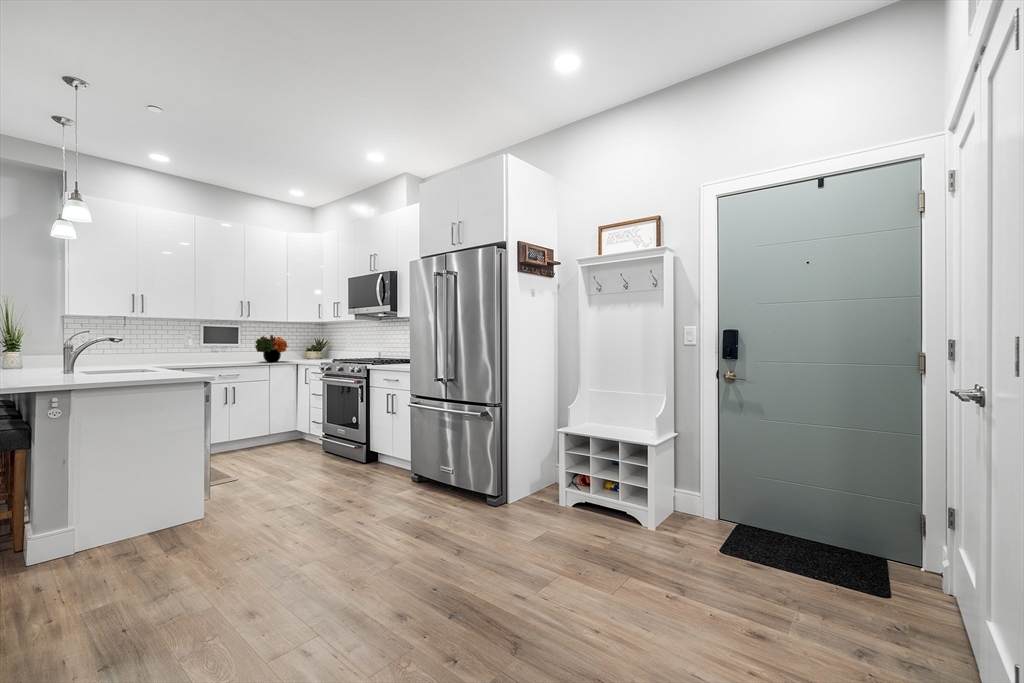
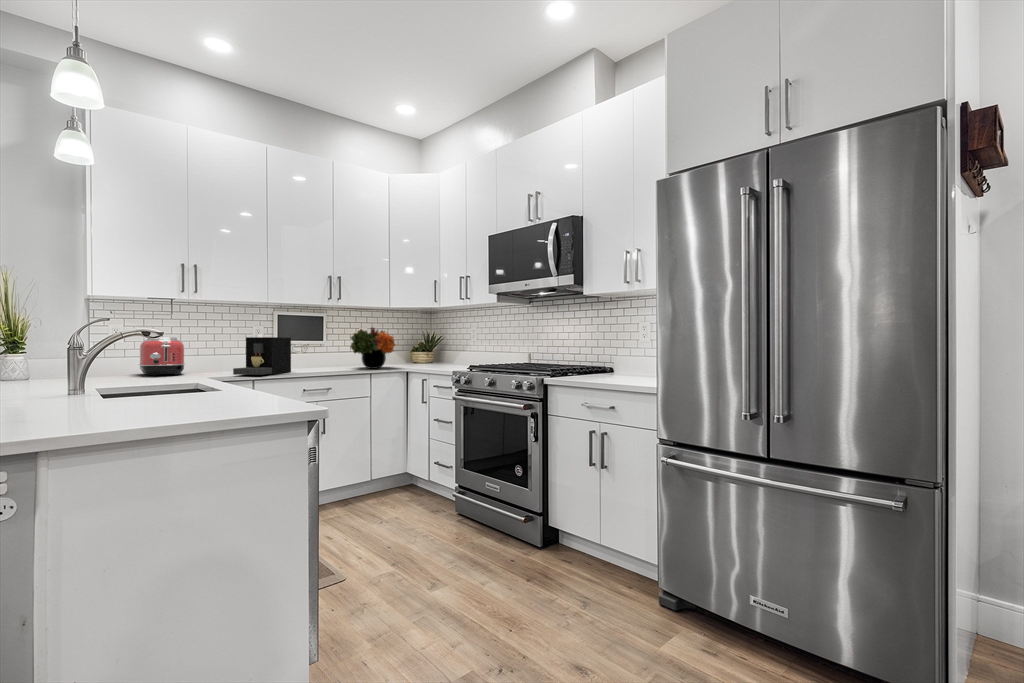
toaster: none [101,341,134,366] -> present [139,337,185,376]
coffee maker: none [169,341,211,365] -> present [233,337,291,375]

